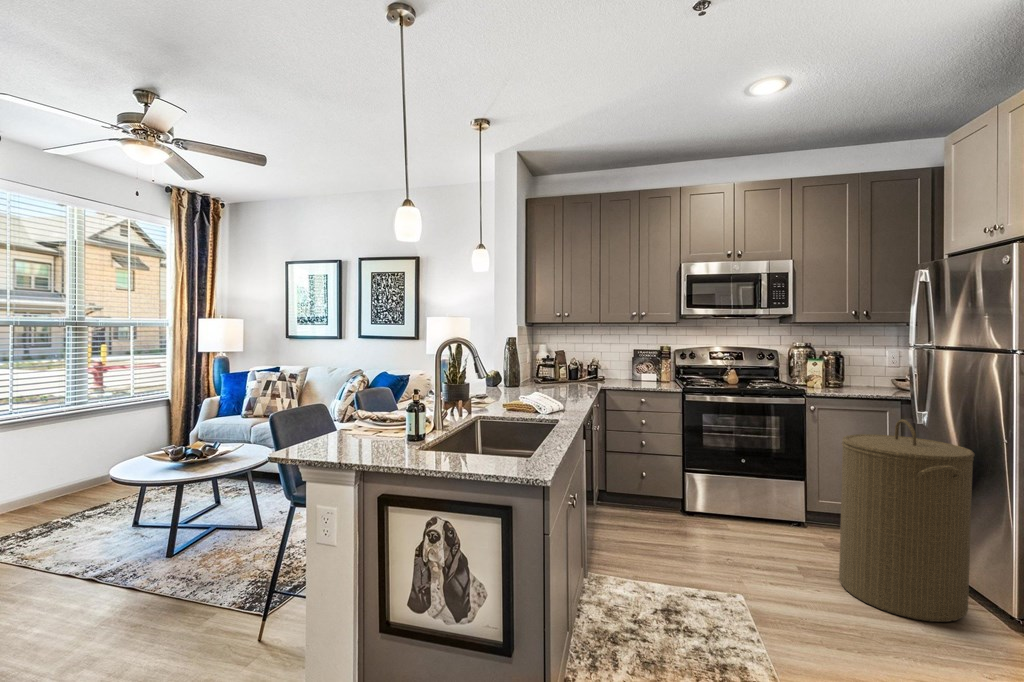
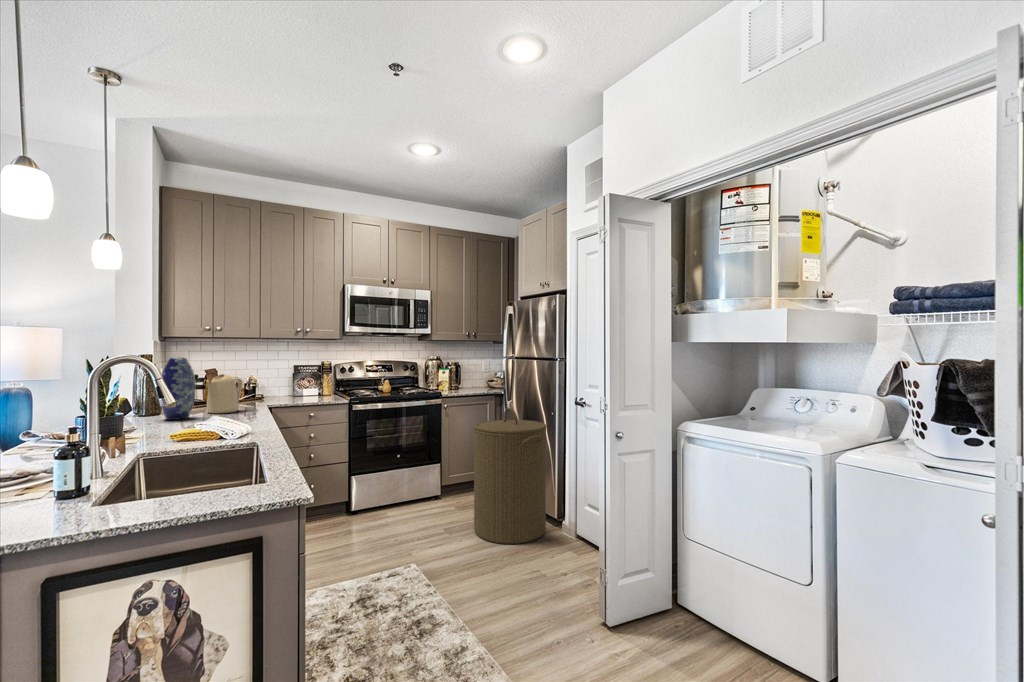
vase: none [510,336,536,391] -> present [160,358,195,420]
kettle: none [547,354,579,390] -> present [206,374,243,414]

